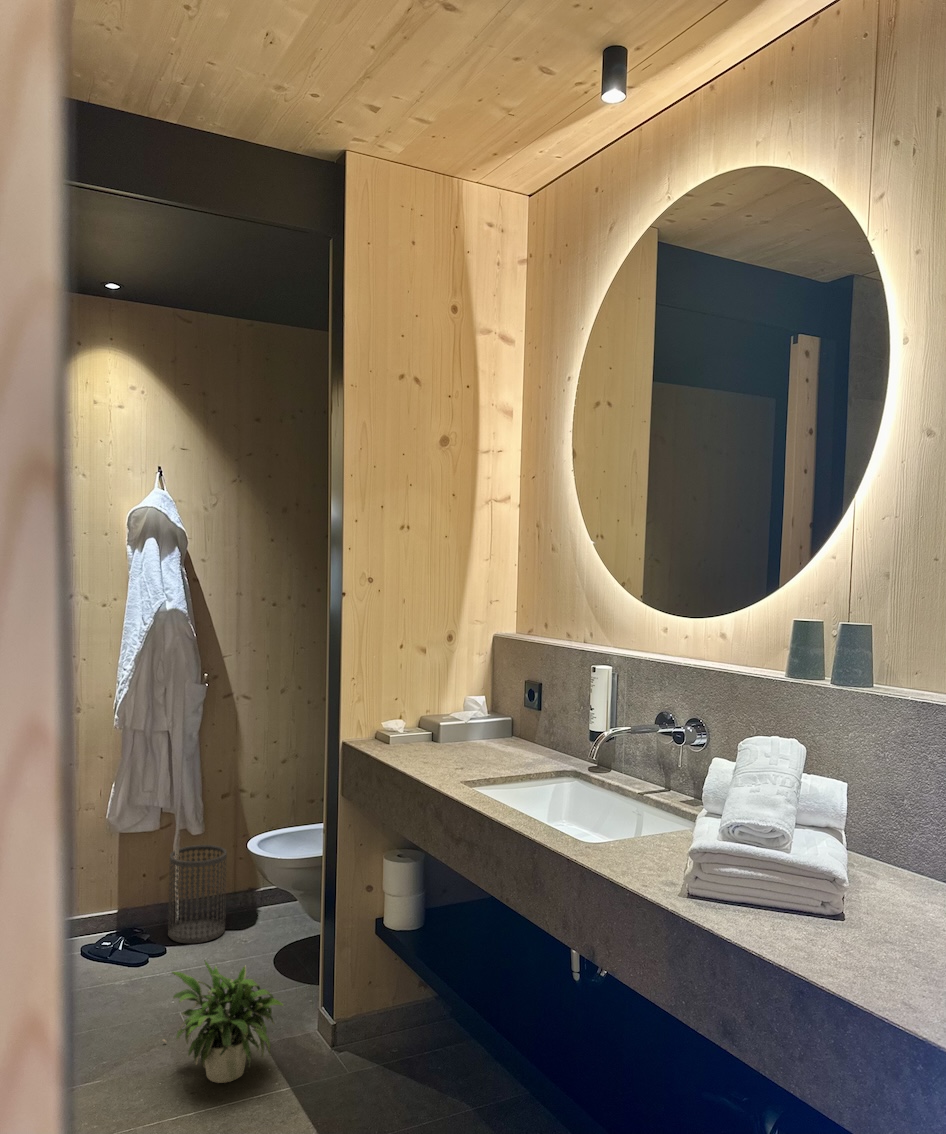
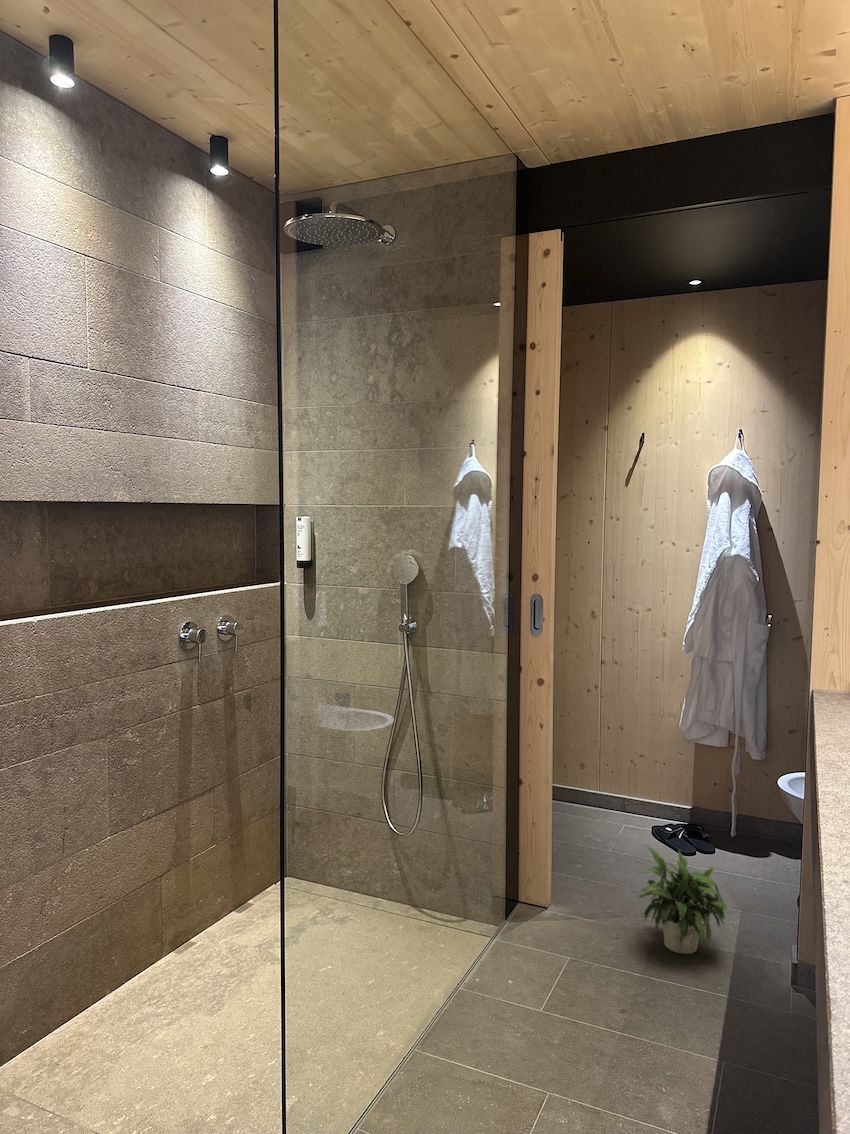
wastebasket: present [168,845,227,943] -> none [727,770,783,857]

